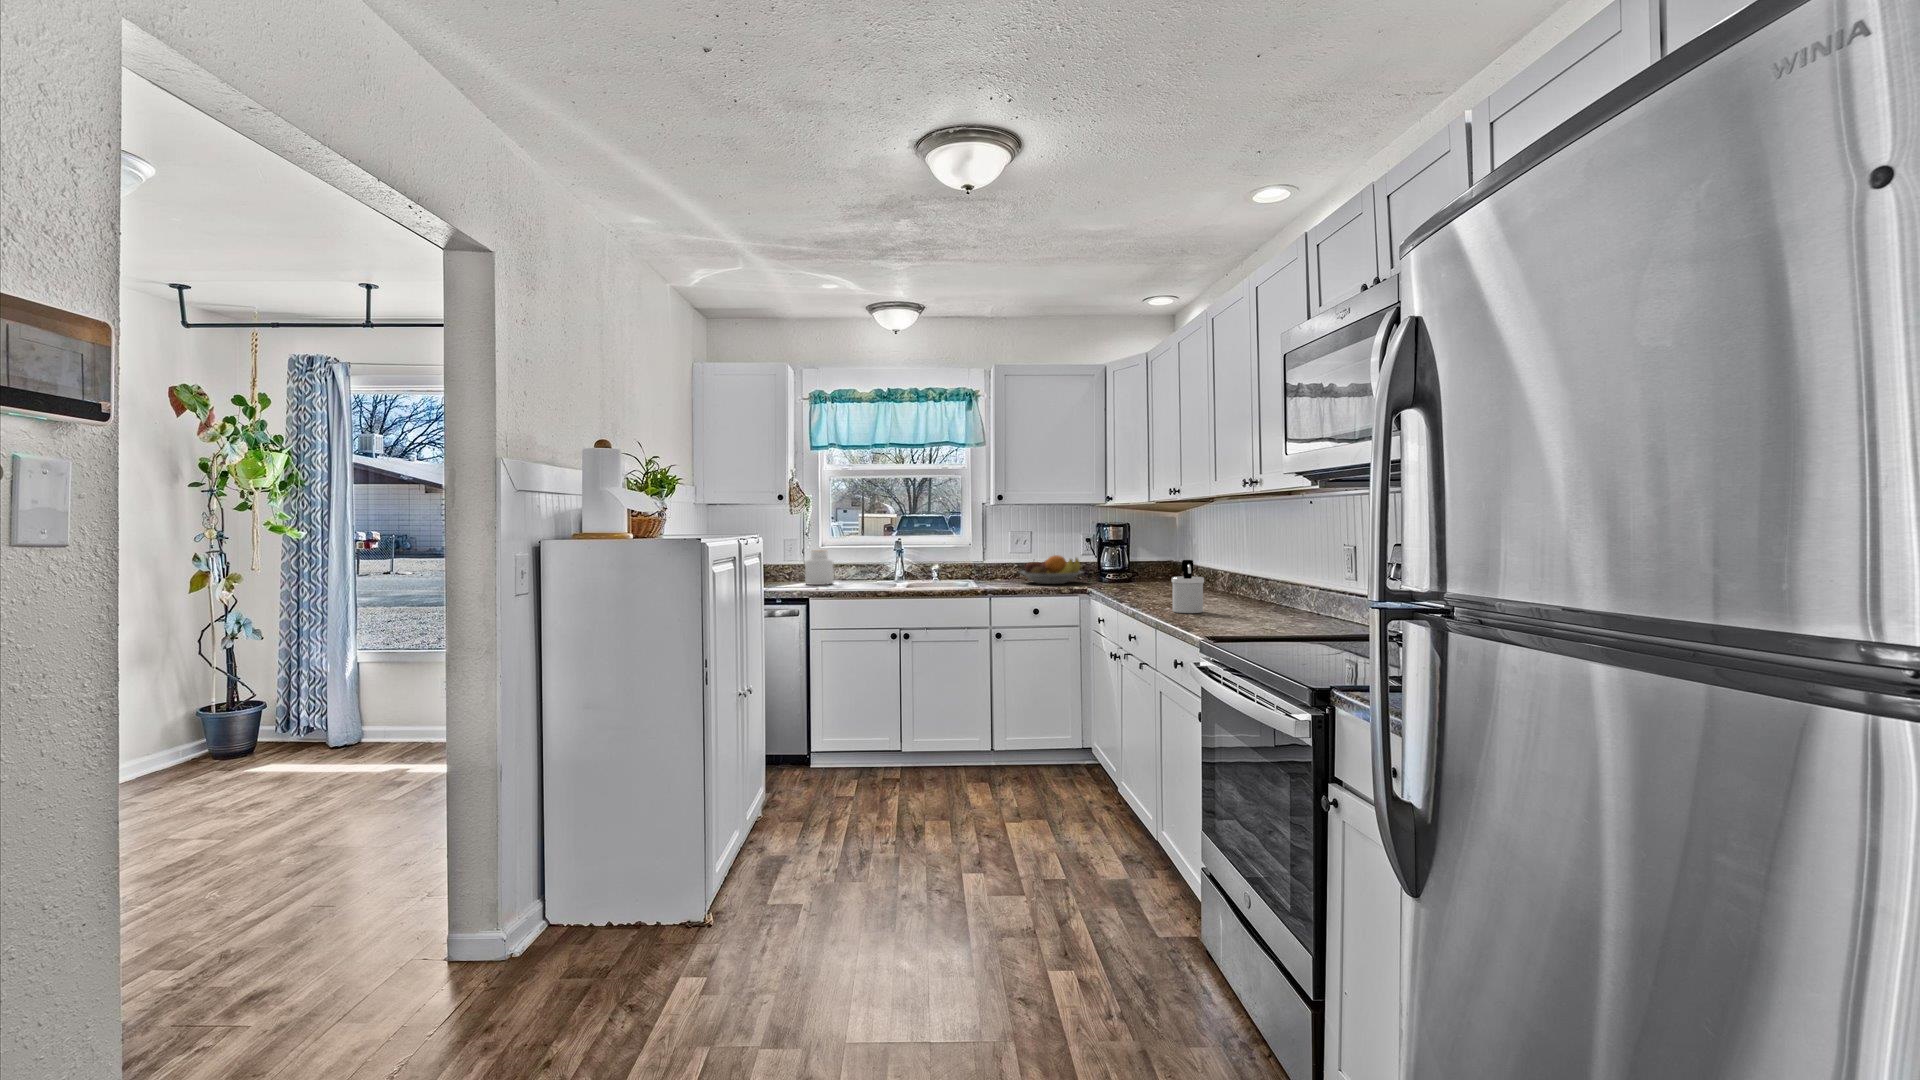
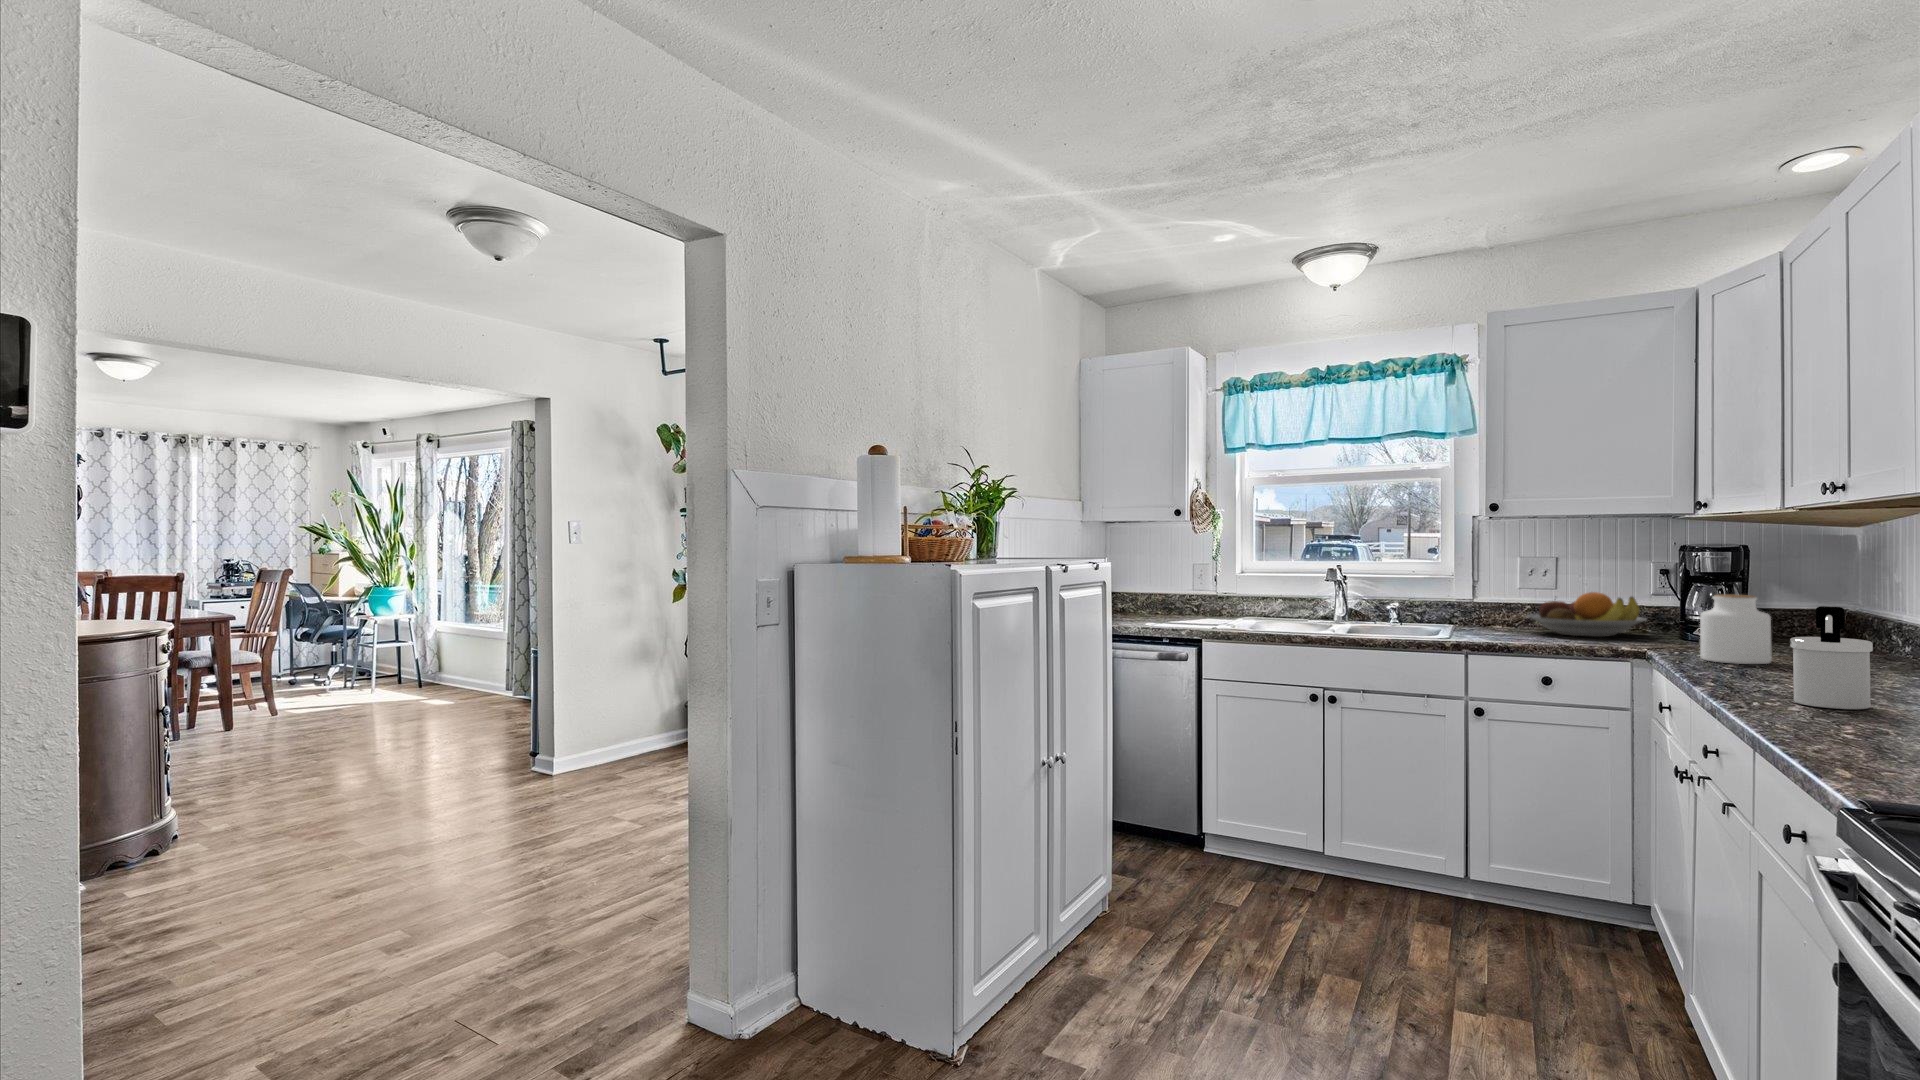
jar: present [805,550,834,585] -> present [1700,595,1772,664]

